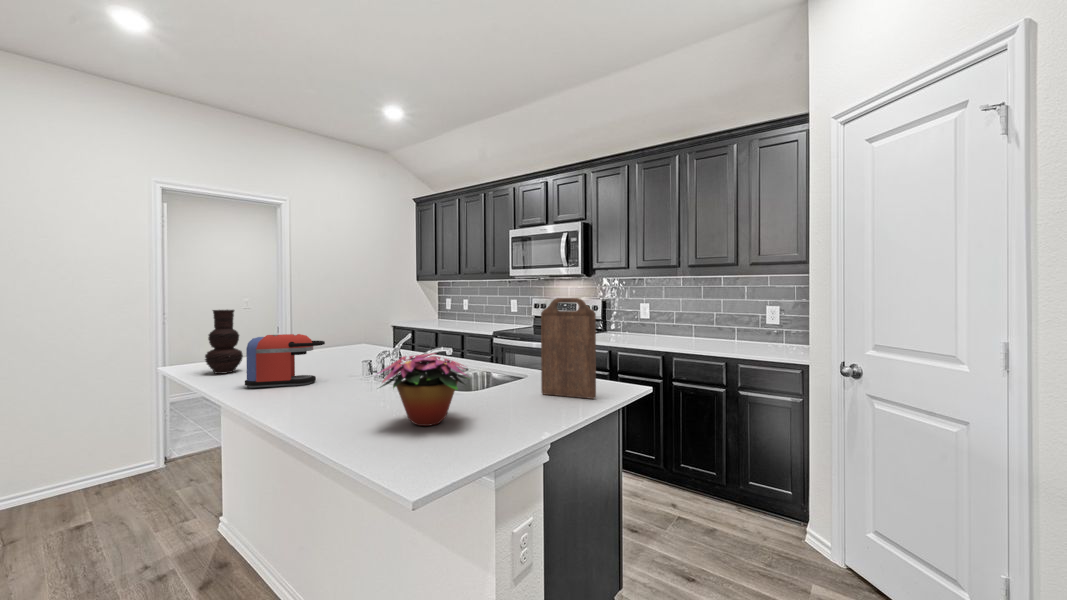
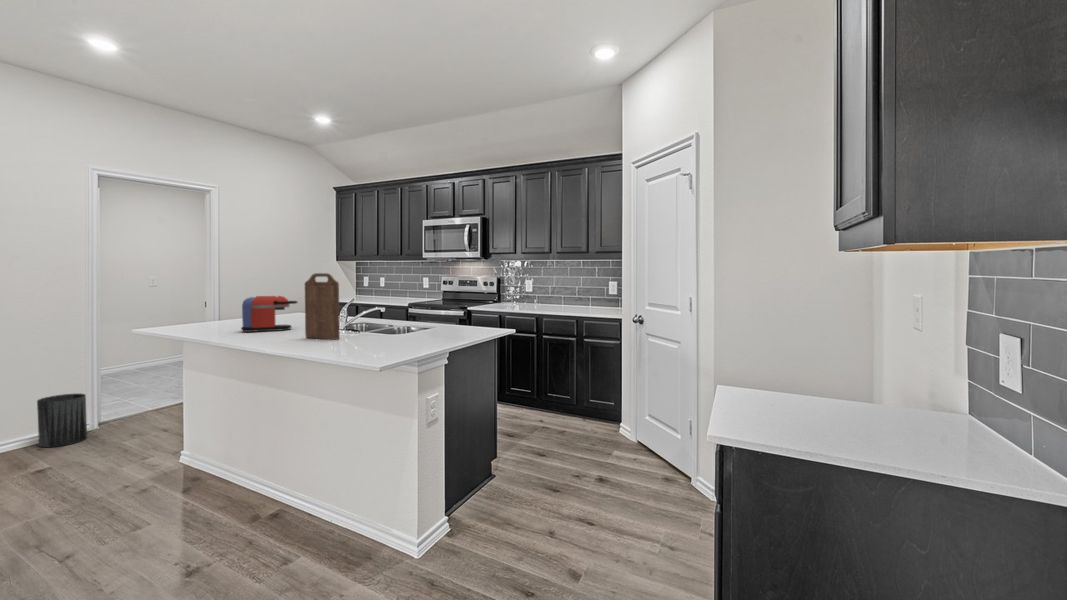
cutting board: present [541,298,596,399] -> present [305,273,340,339]
vase: present [205,310,243,374] -> none [196,279,225,326]
flower arrangement: present [379,354,468,426] -> none [349,302,411,343]
trash can: none [58,443,115,512] -> present [37,393,87,447]

